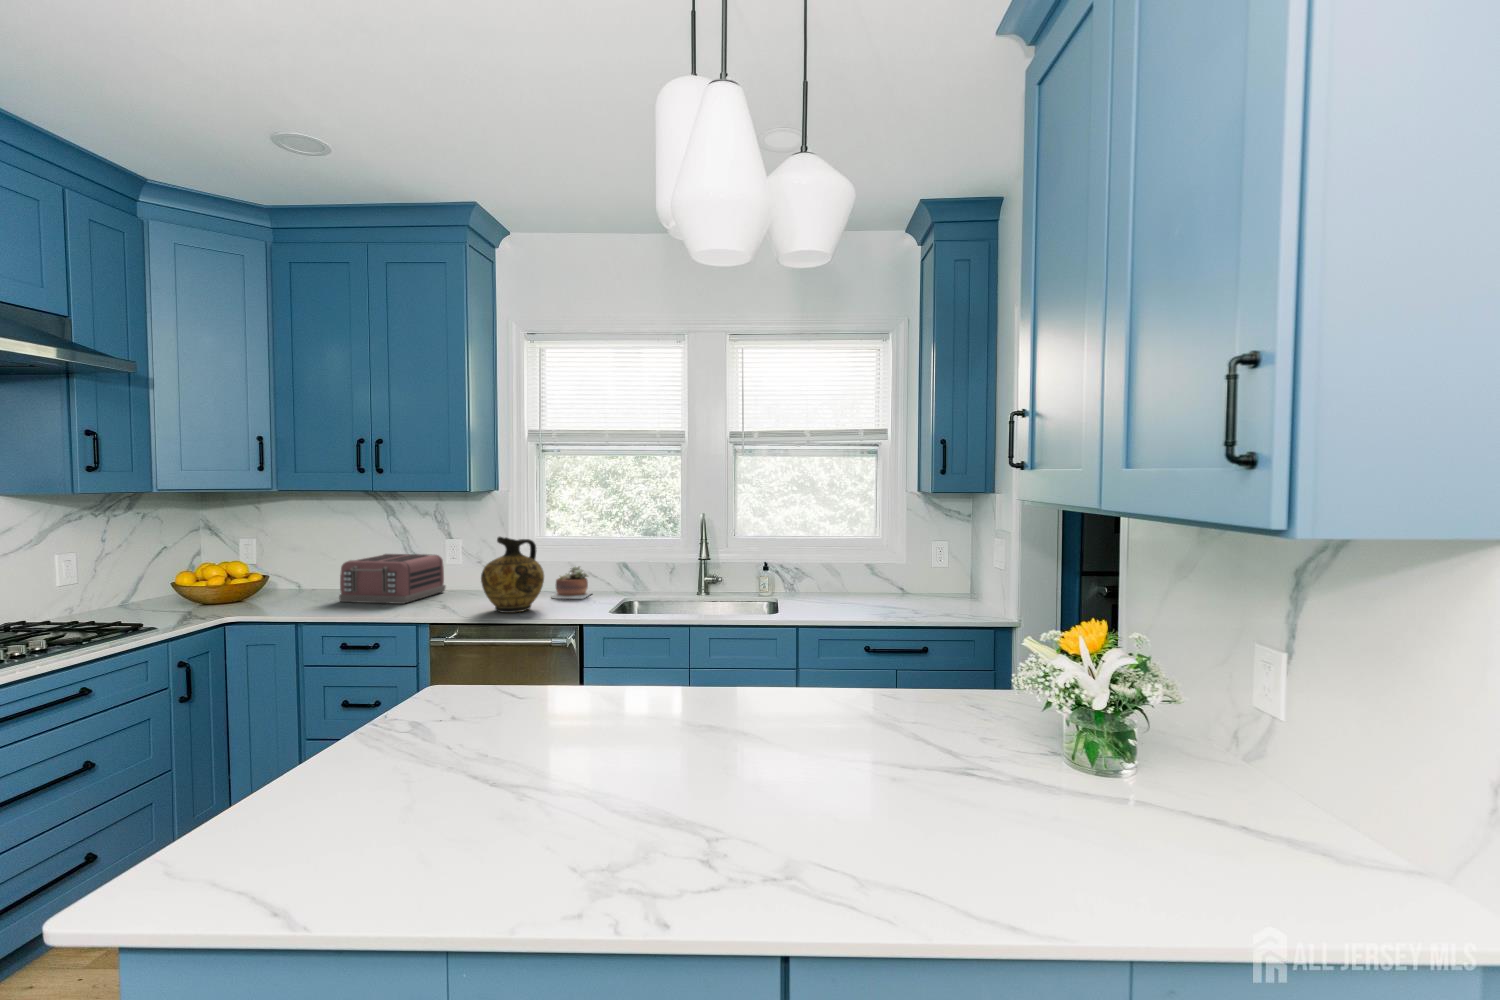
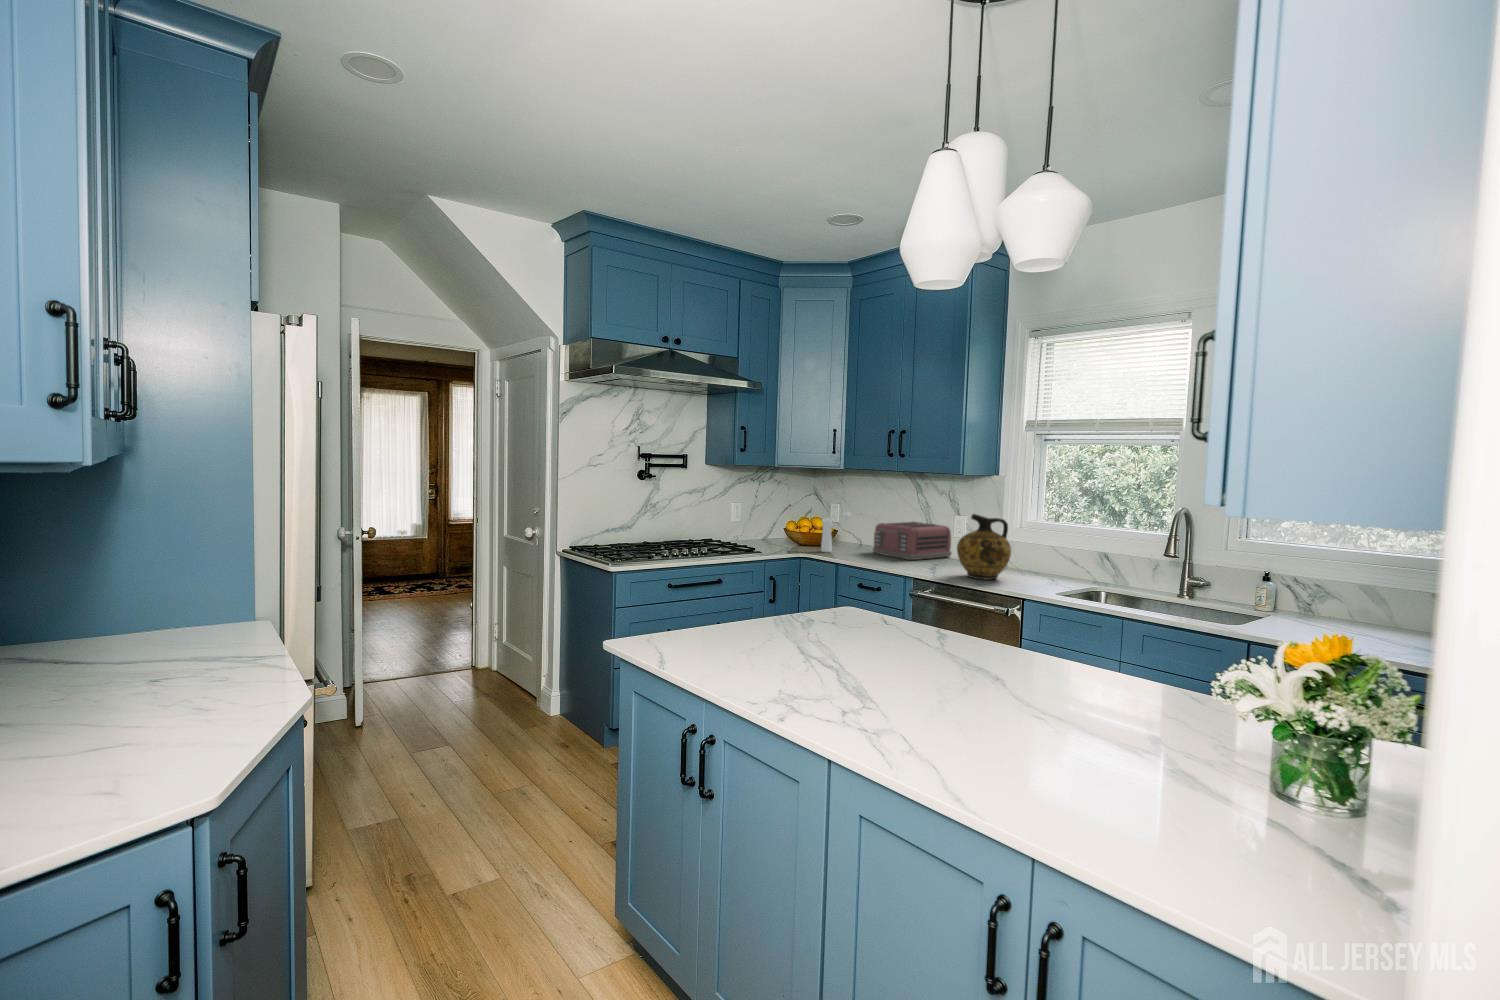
pepper mill: none [259,552,303,612] -> present [821,513,850,552]
succulent plant: present [551,566,593,599] -> none [1028,550,1073,580]

